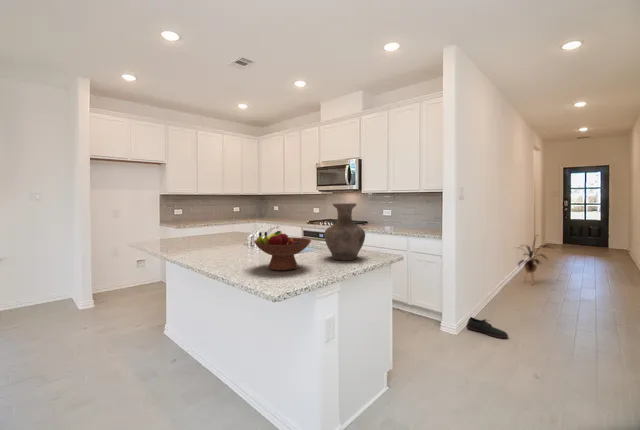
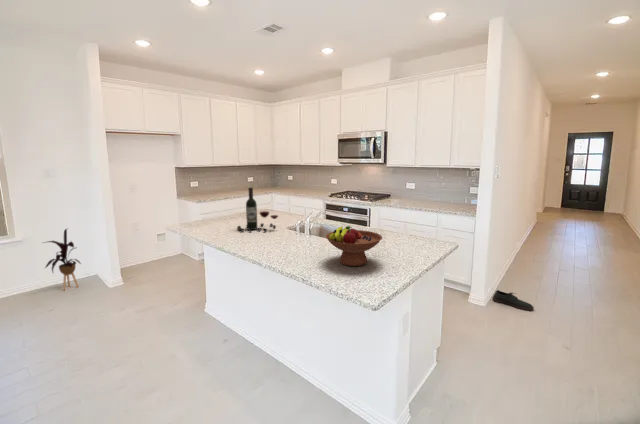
wine bottle: none [190,203,233,246] -> present [237,188,278,232]
vase: present [324,203,365,260] -> none [383,193,424,251]
house plant: present [518,235,547,284] -> present [46,229,81,290]

